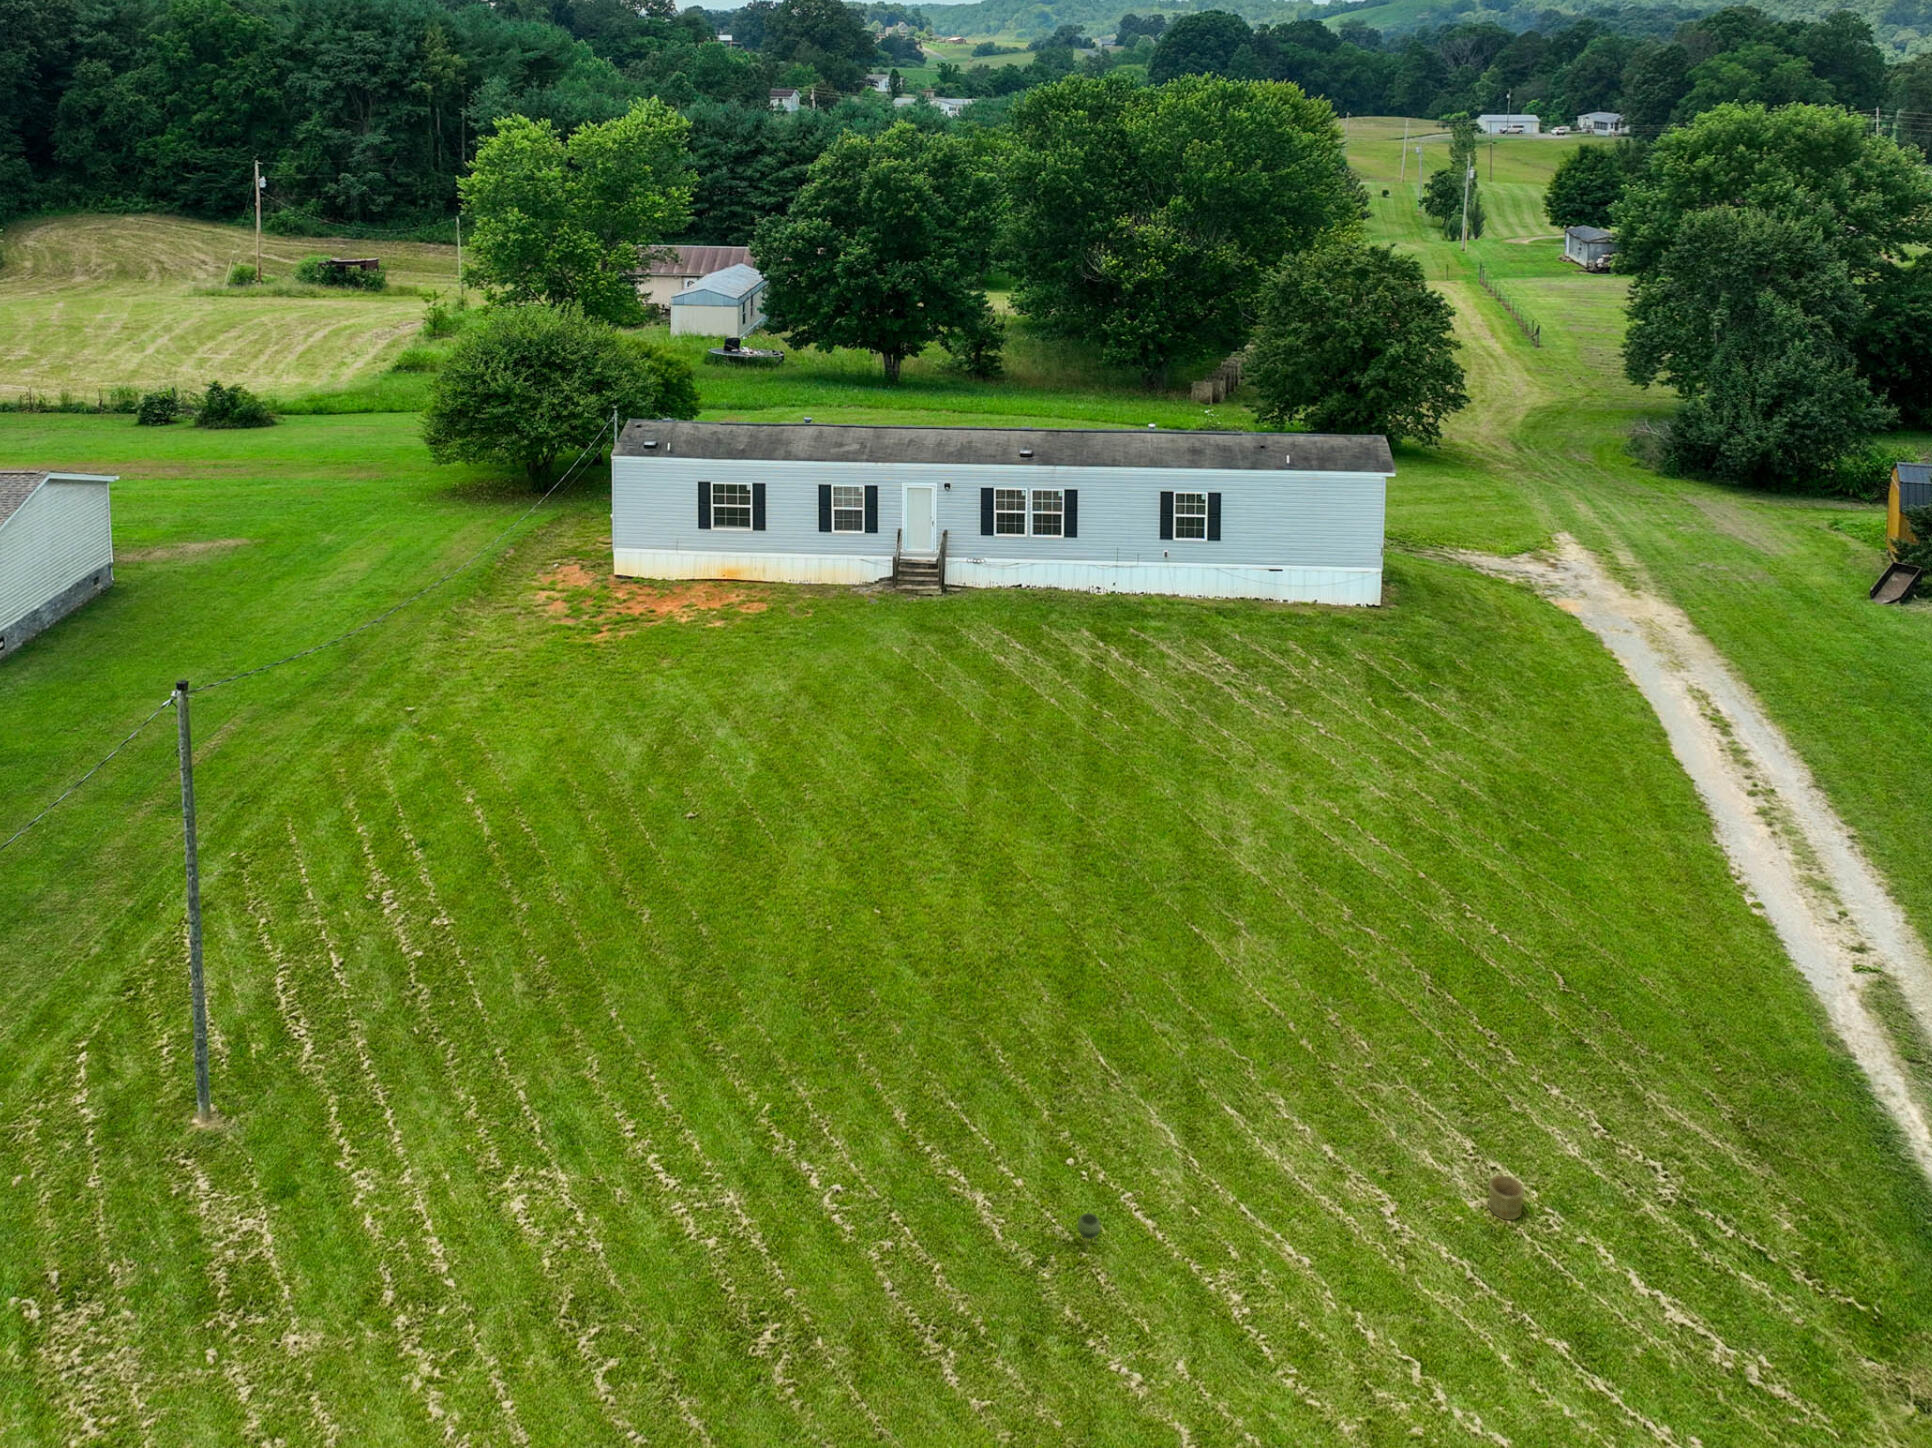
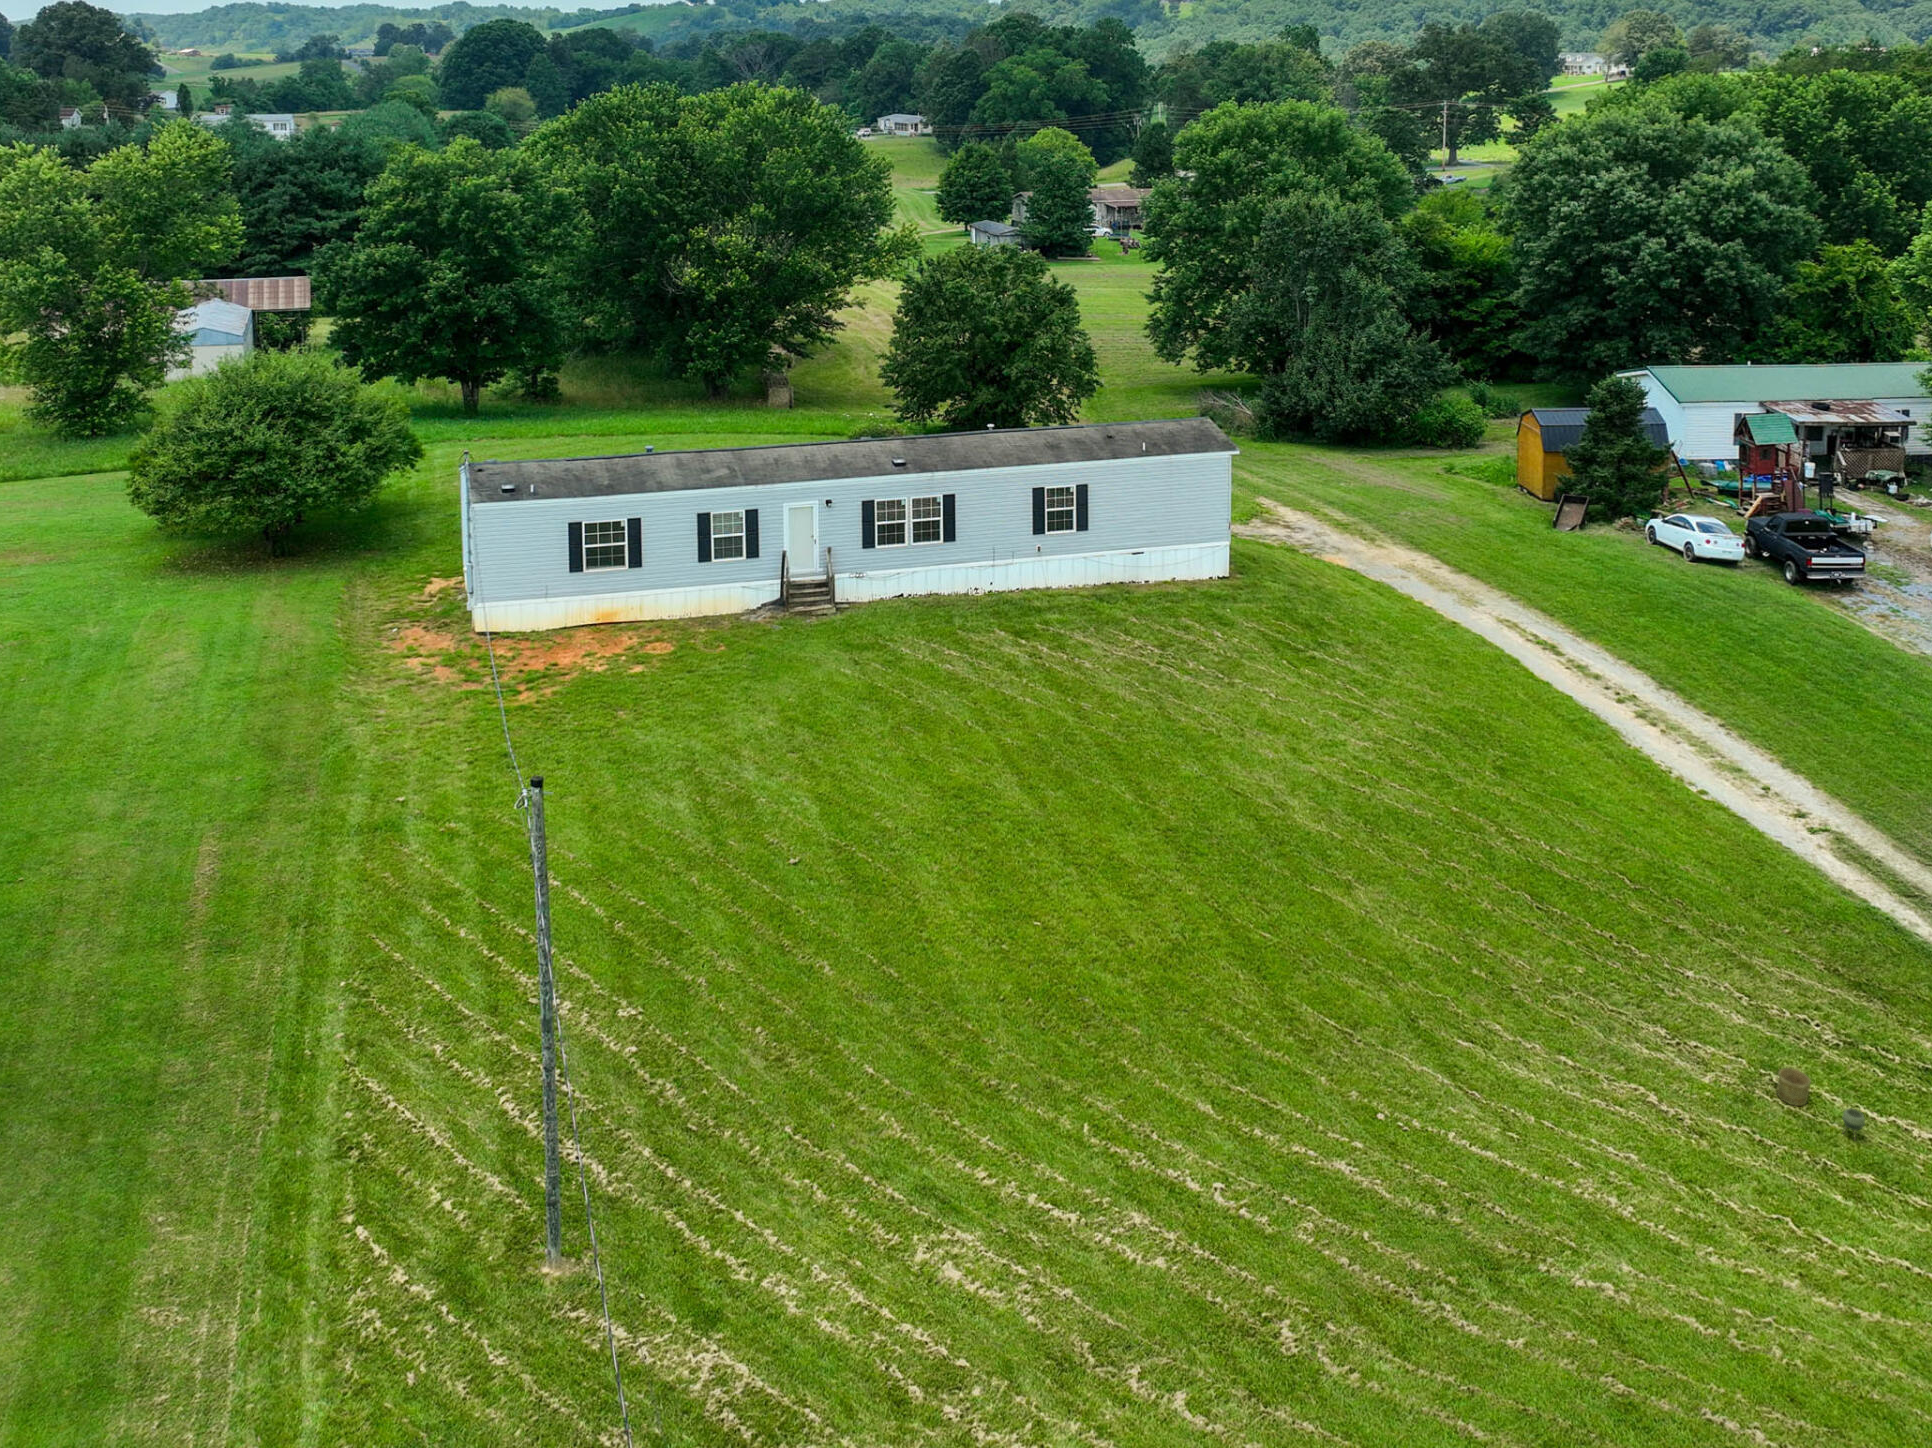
planter: present [1078,1213,1100,1248] -> present [1843,1108,1865,1139]

